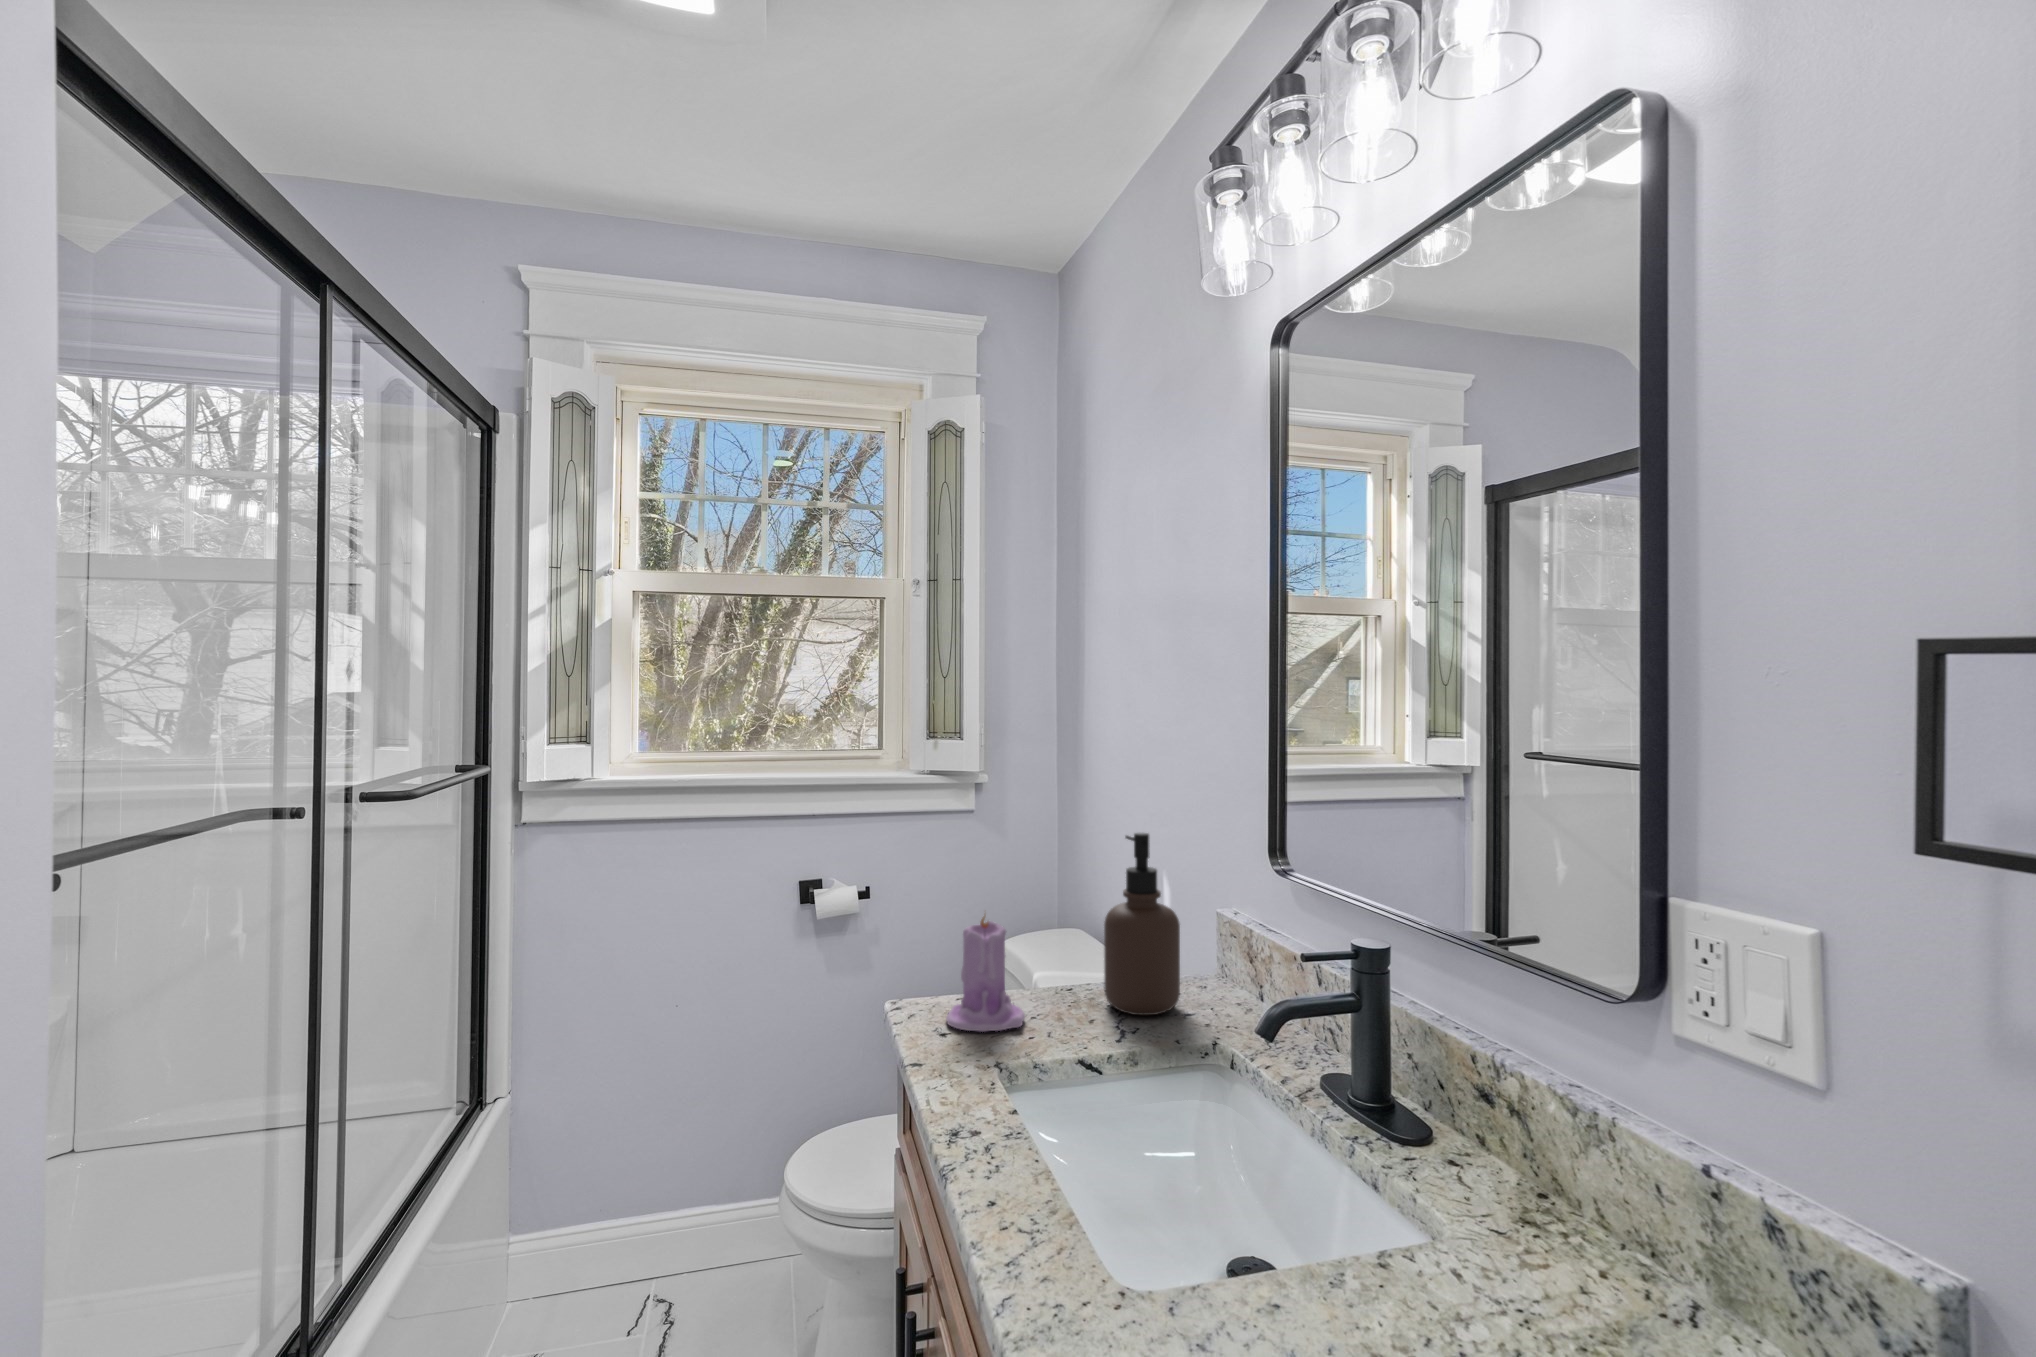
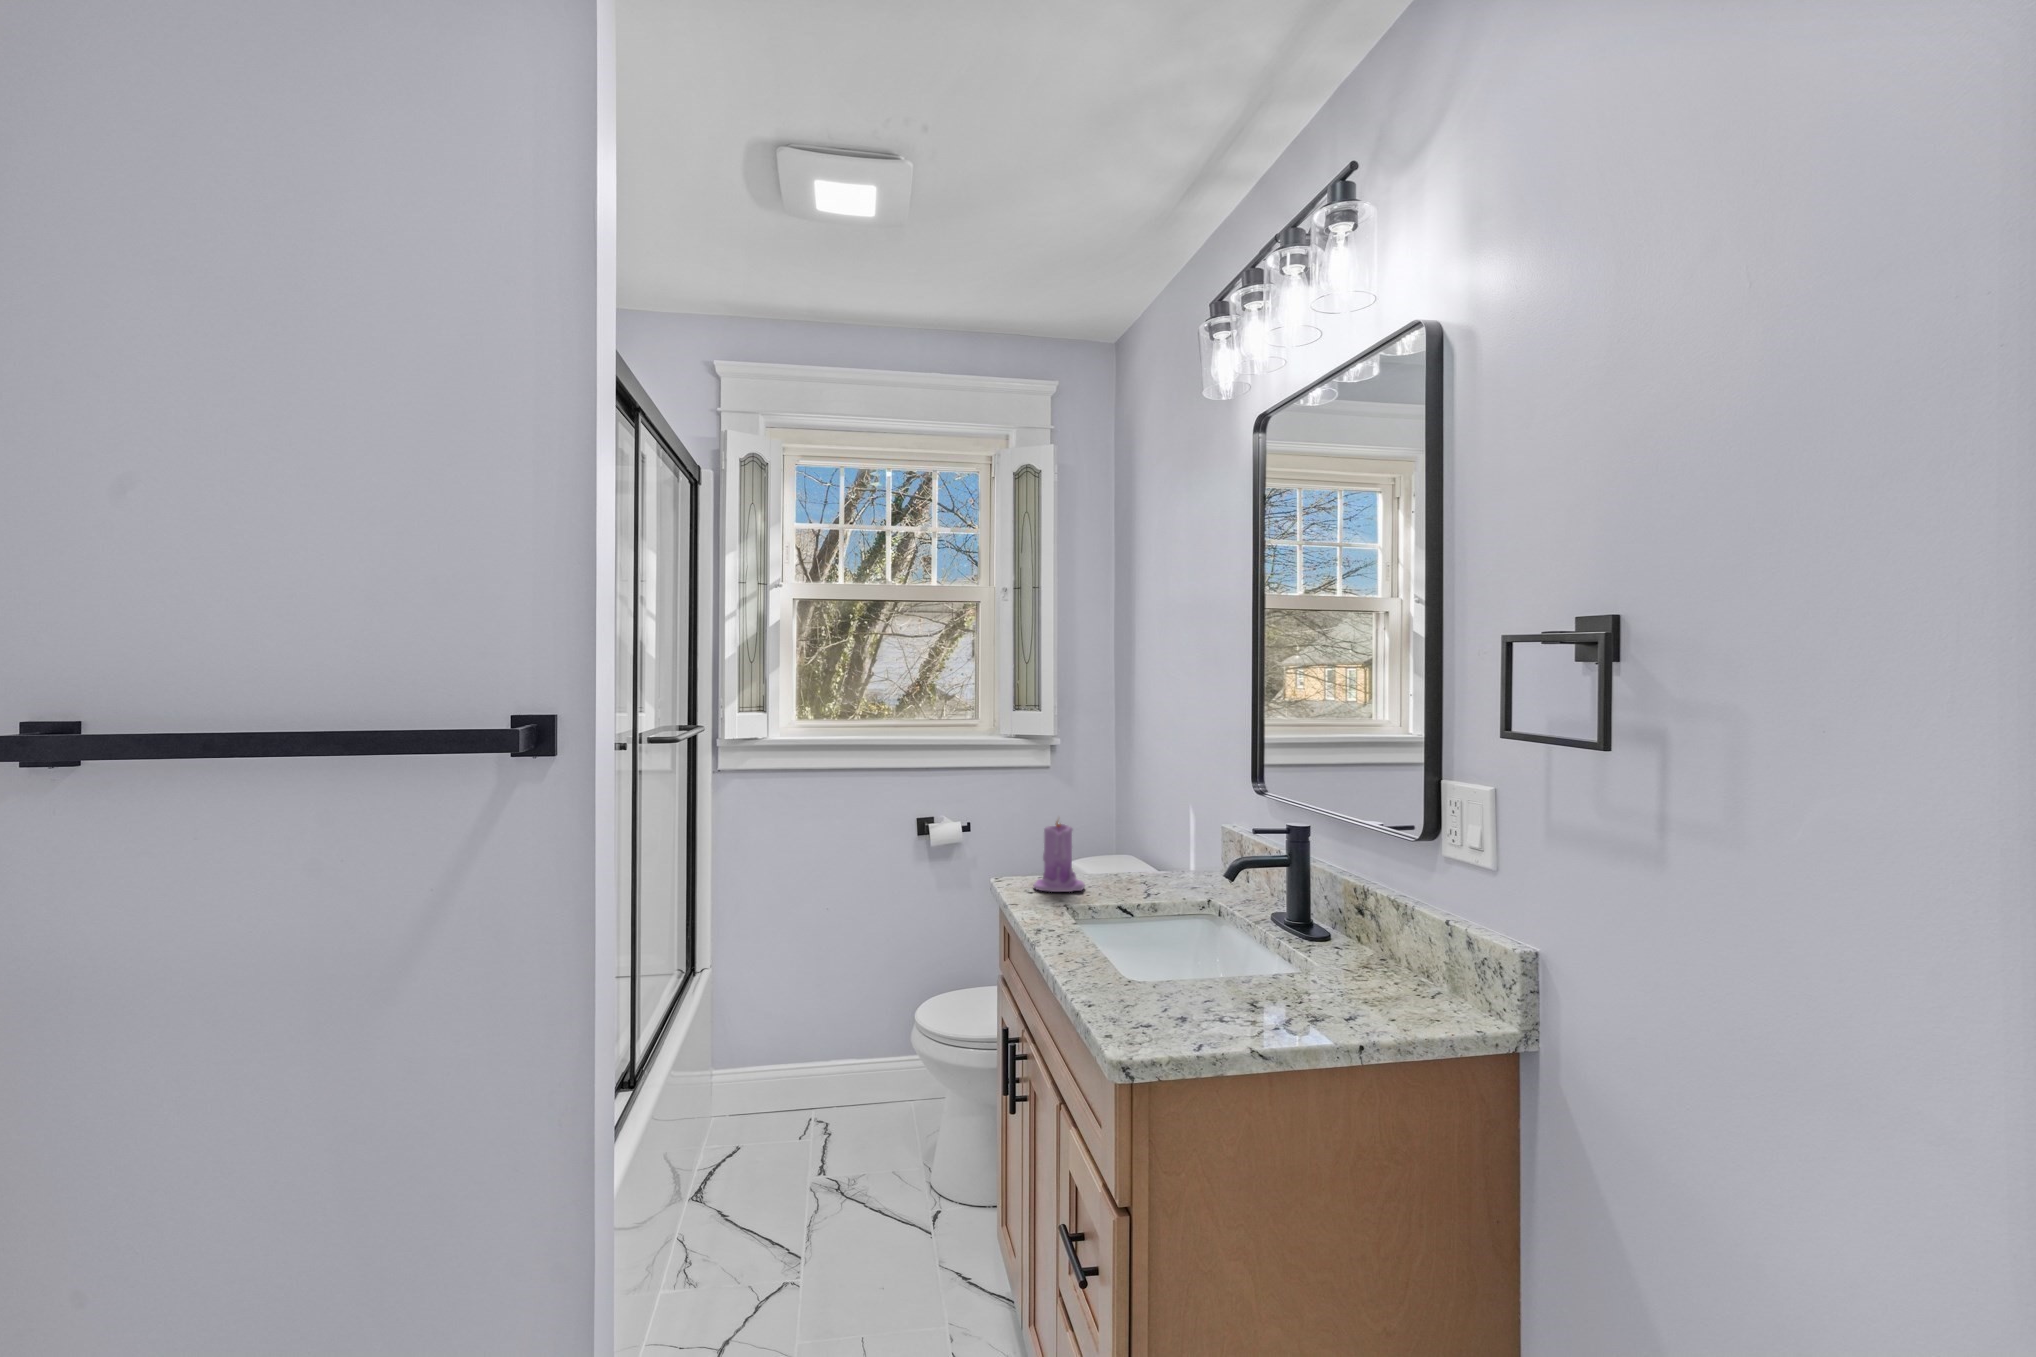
soap dispenser: present [1104,833,1180,1015] -> none [1139,767,1191,888]

